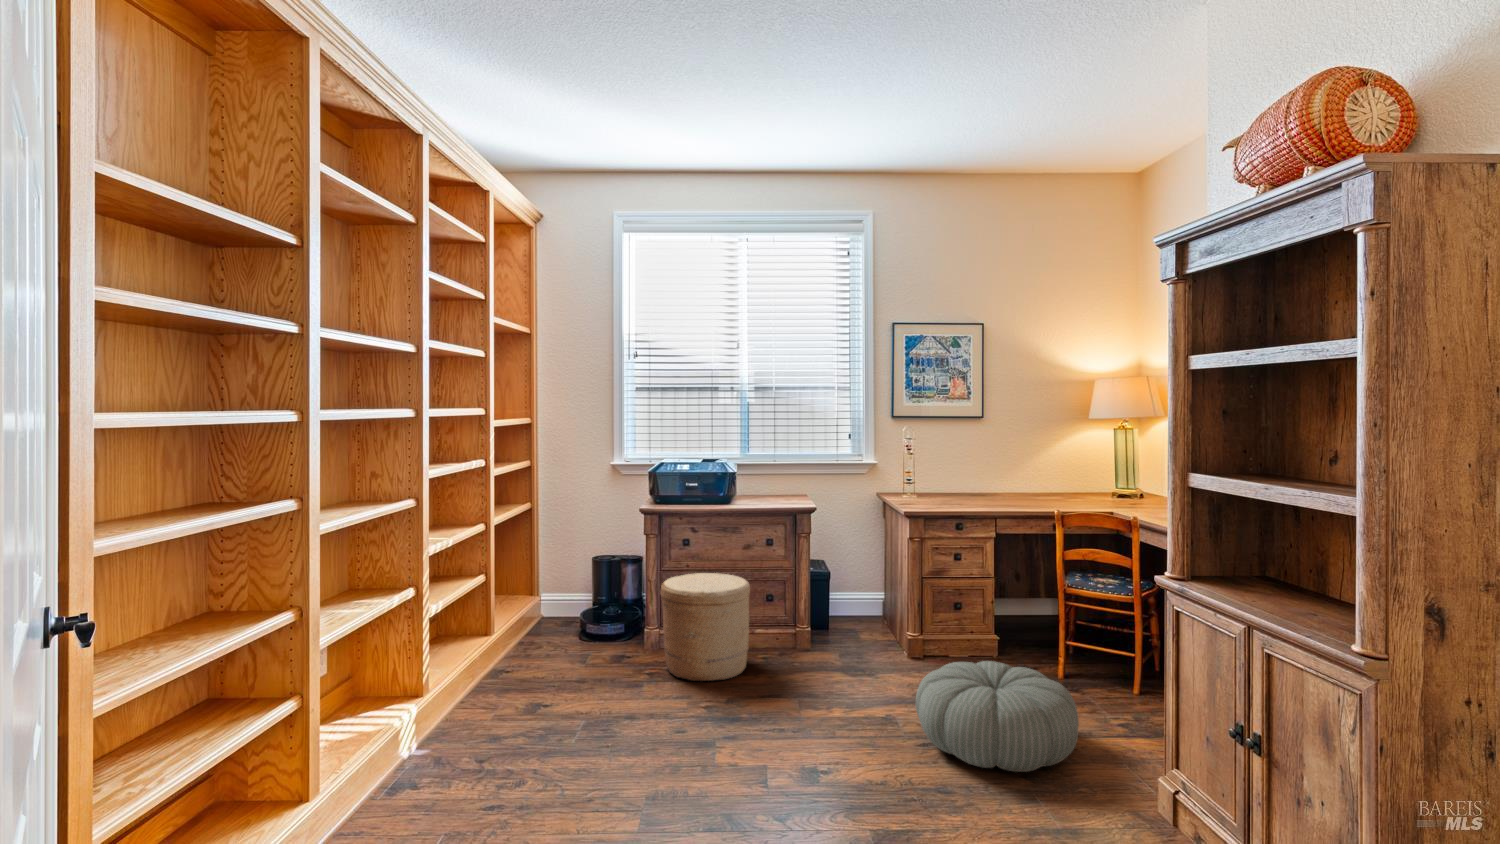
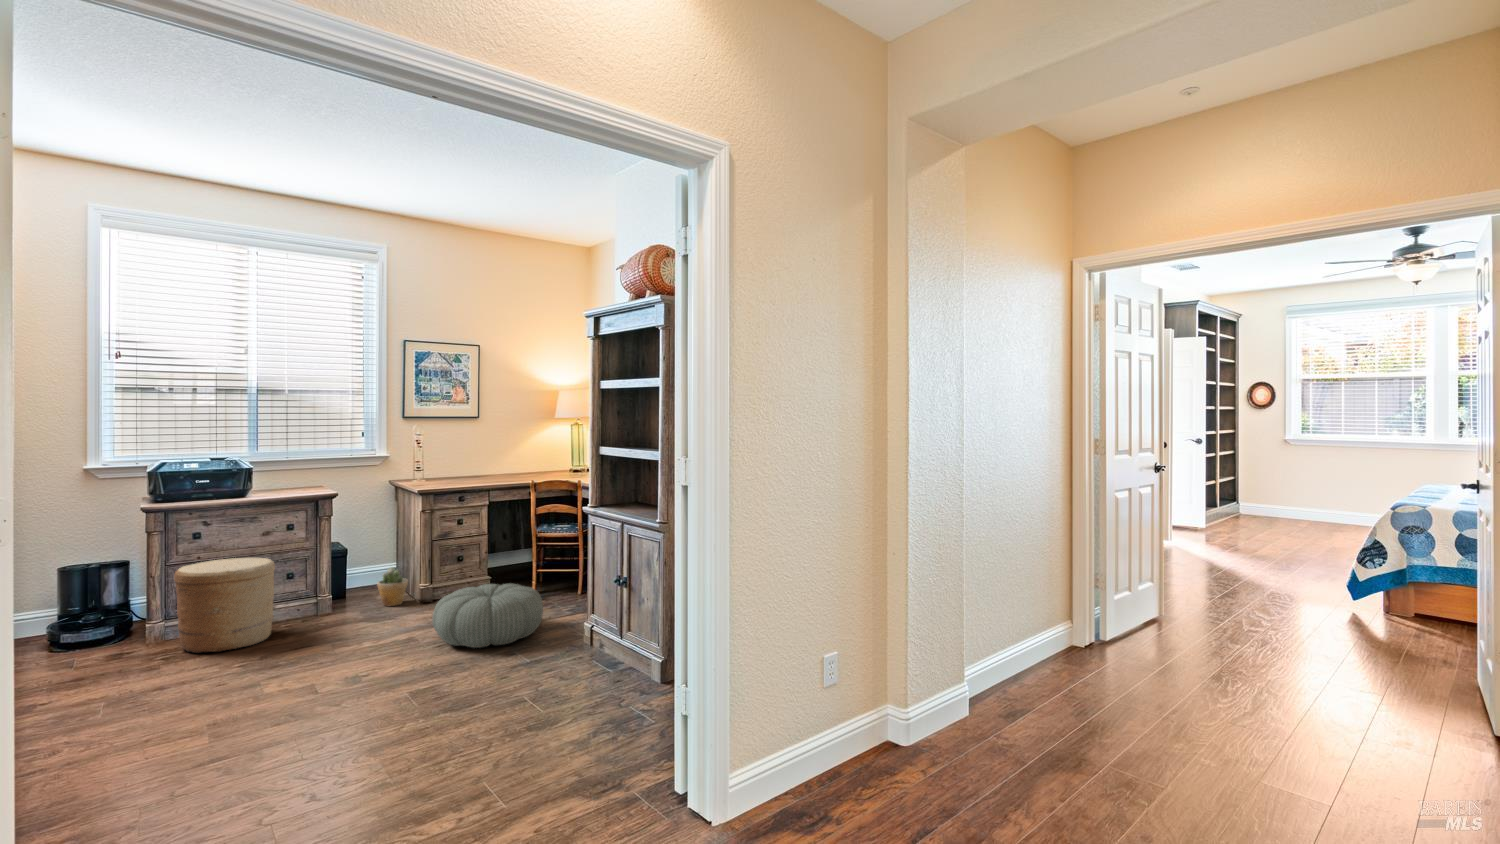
potted plant: none [858,604,894,654] -> present [377,567,408,606]

